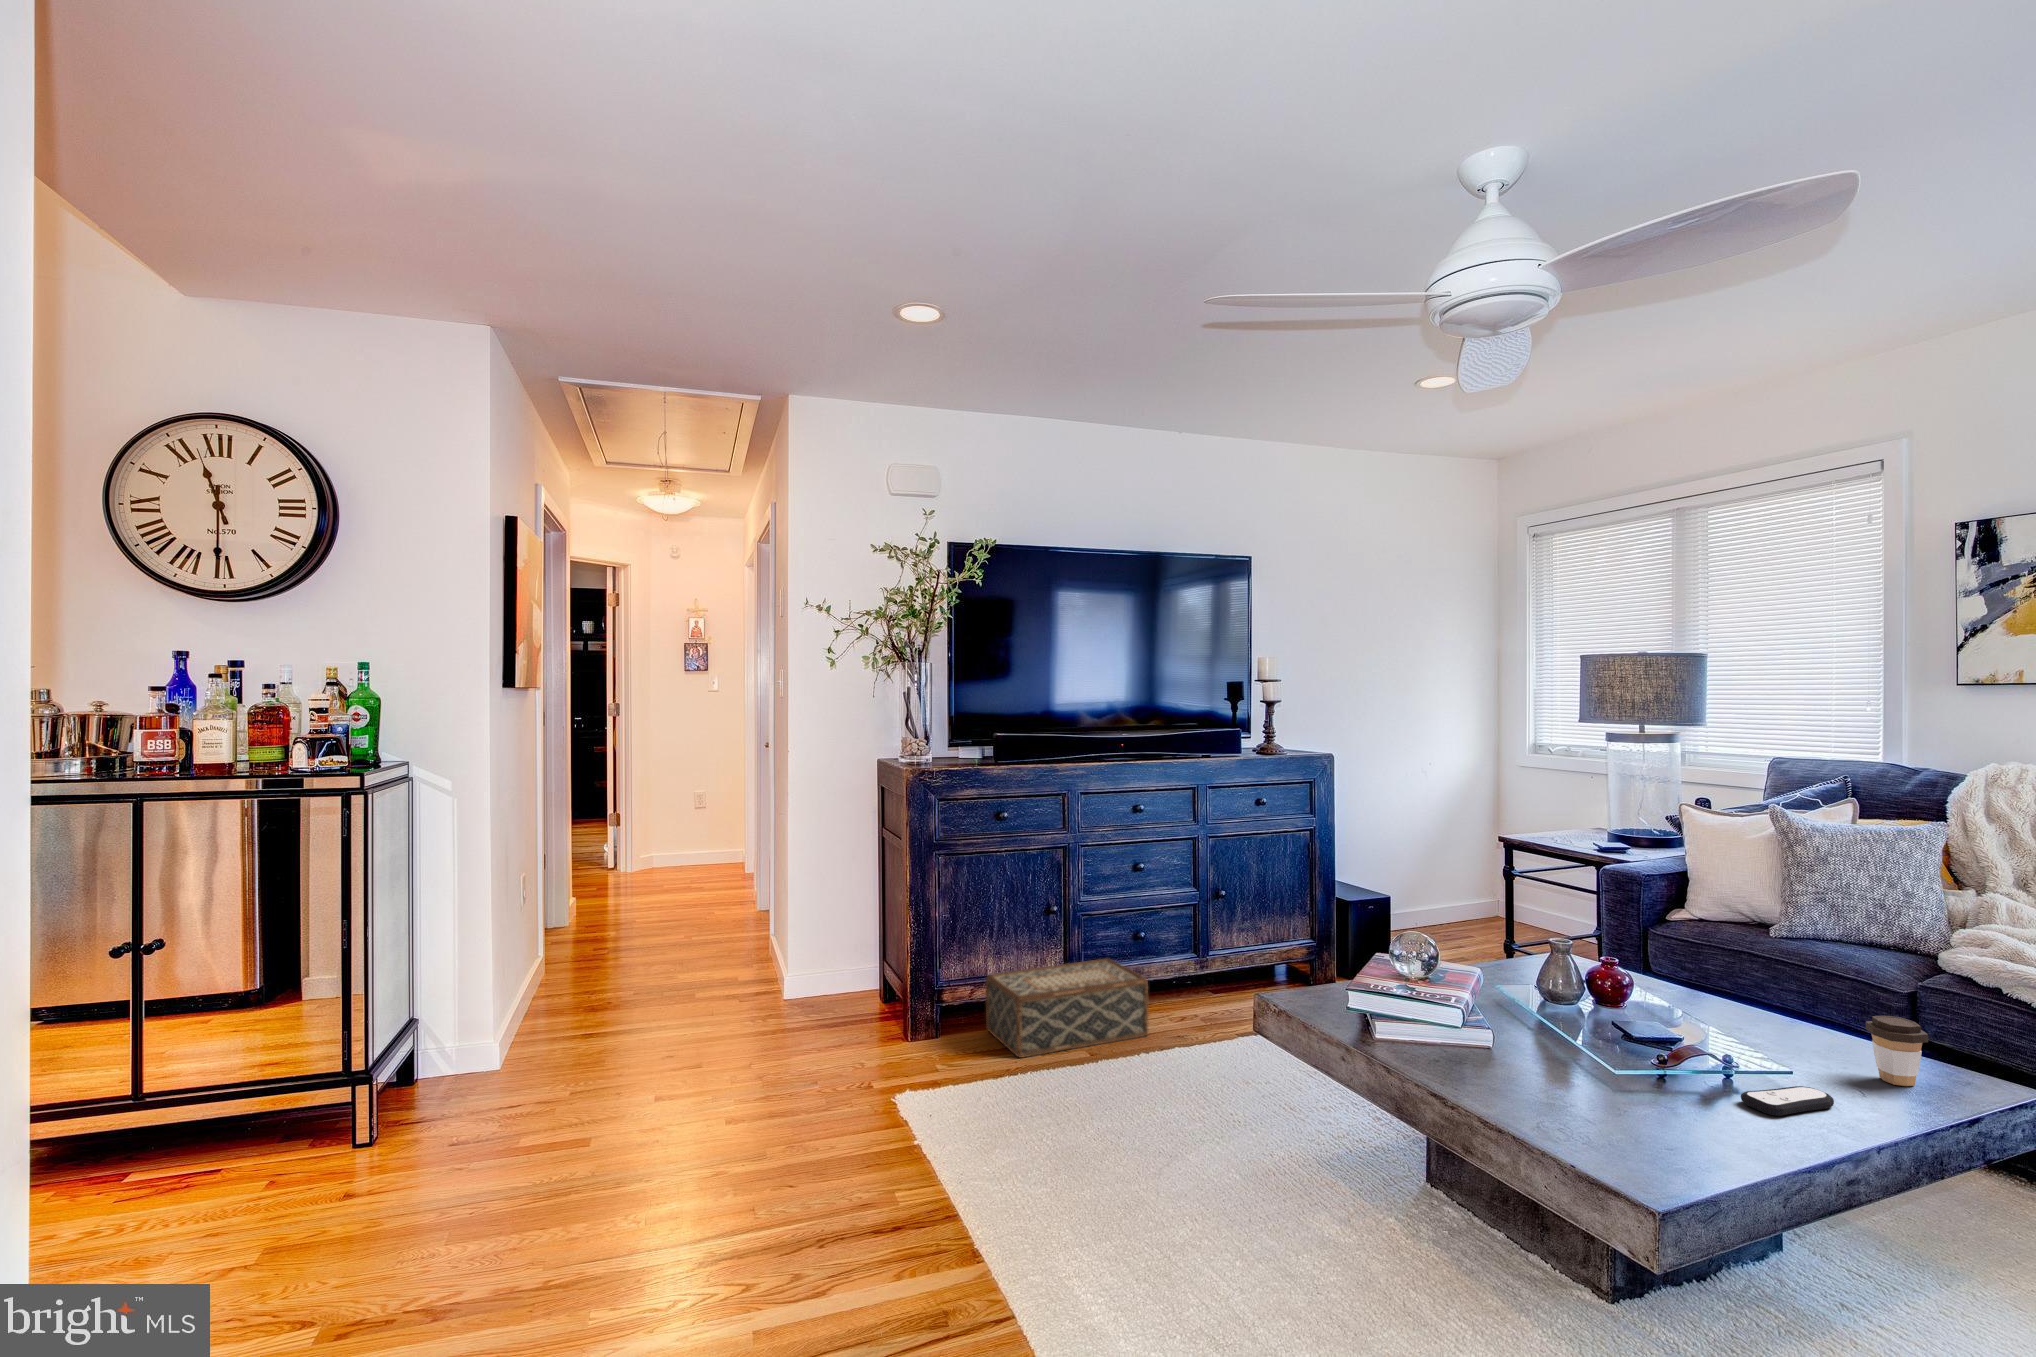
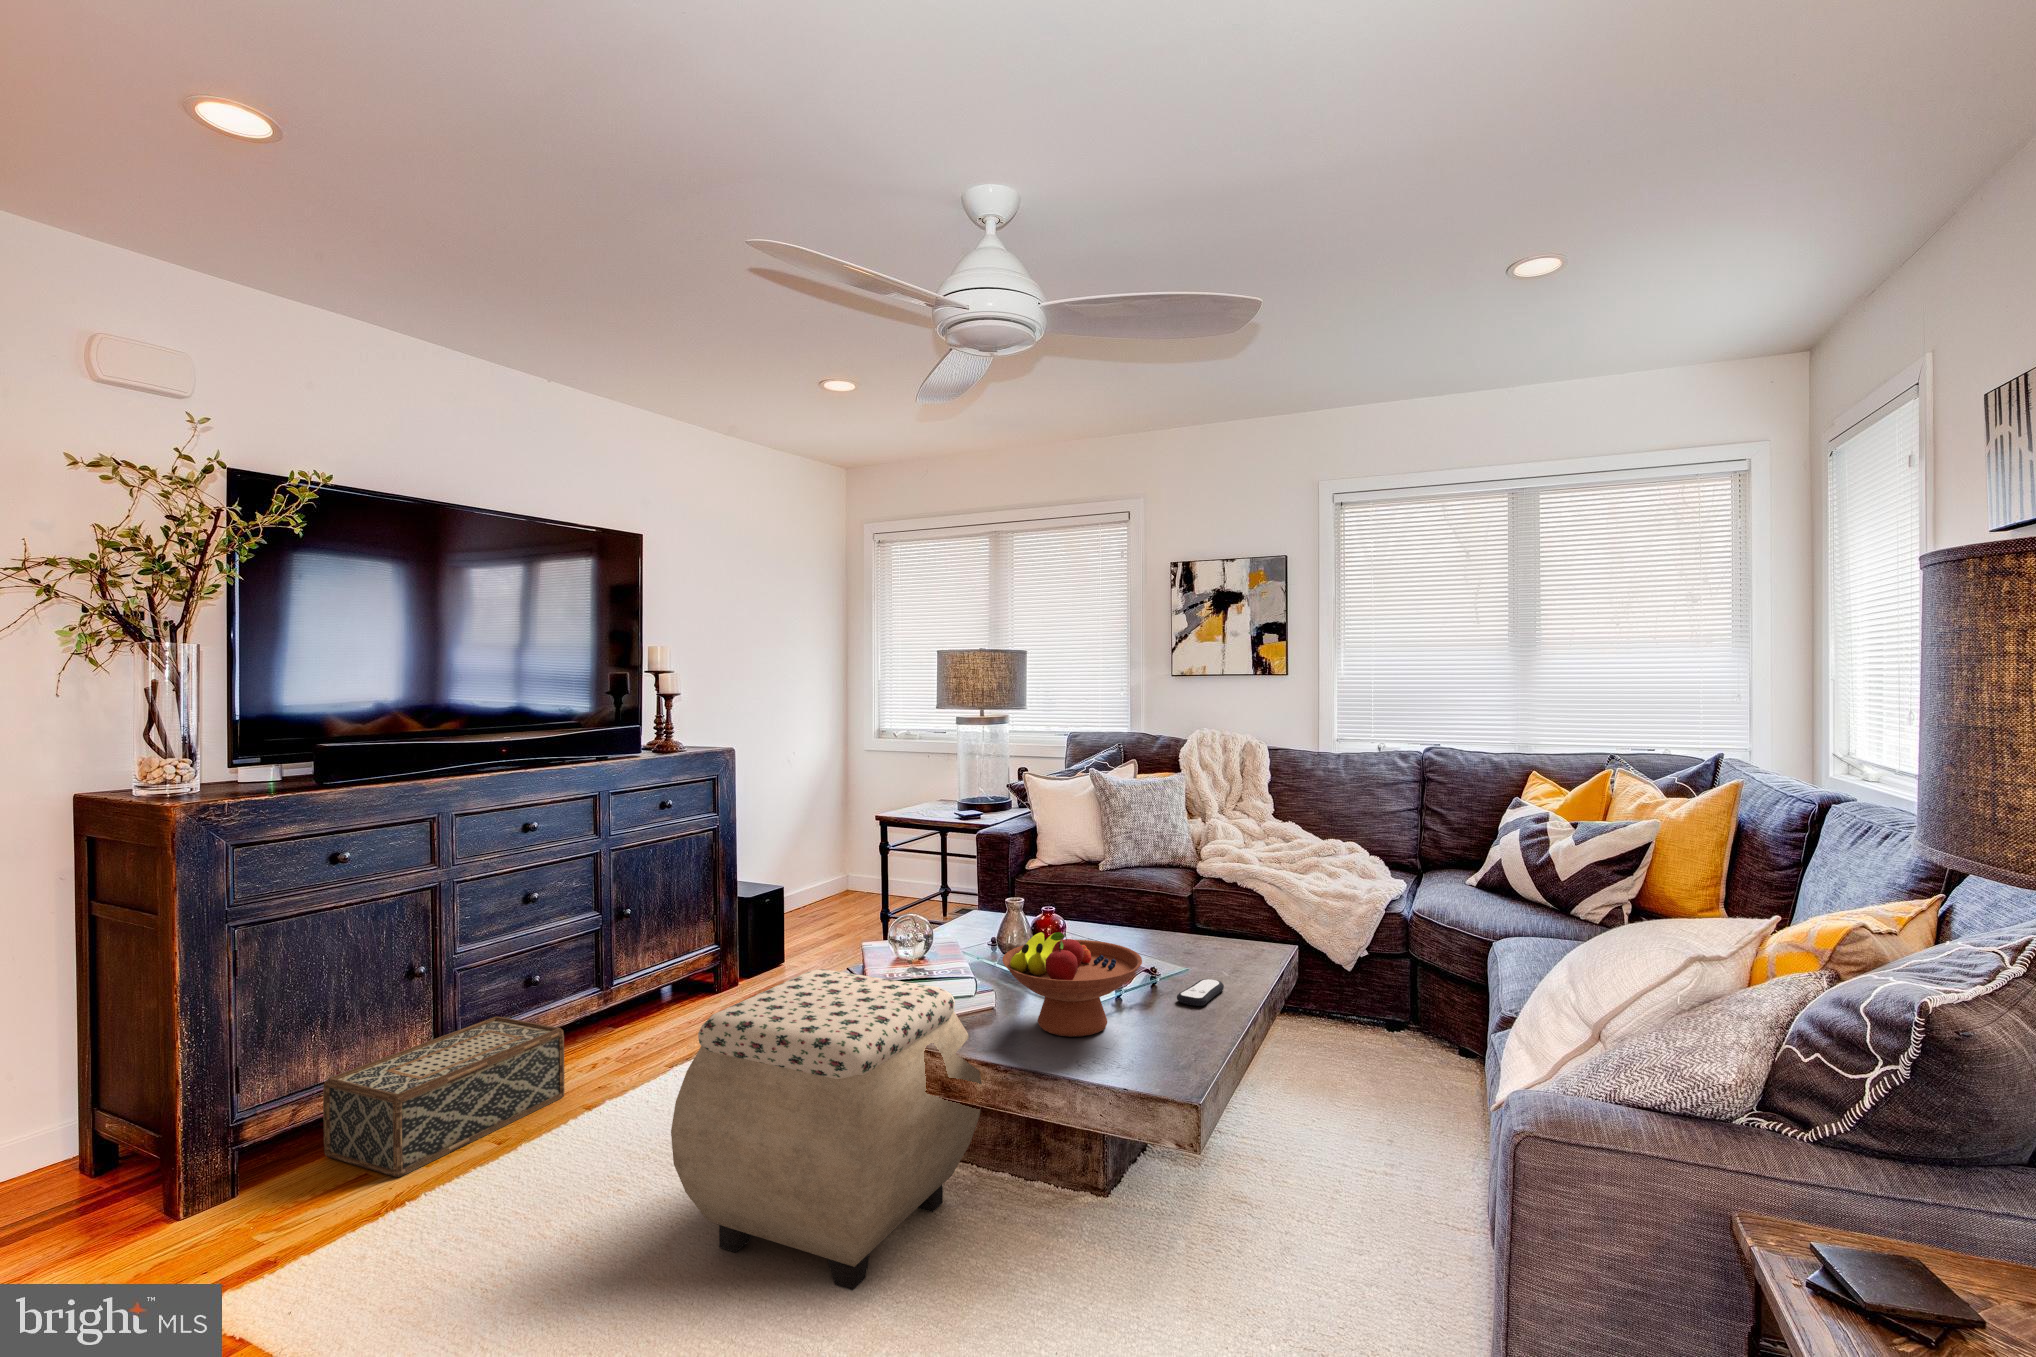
ottoman: none [1159,967,1464,1268] -> present [671,969,982,1290]
fruit bowl: none [1477,975,1662,1103] -> present [1002,932,1142,1037]
coffee cup: present [1866,1016,1928,1086] -> none [1219,915,1253,964]

